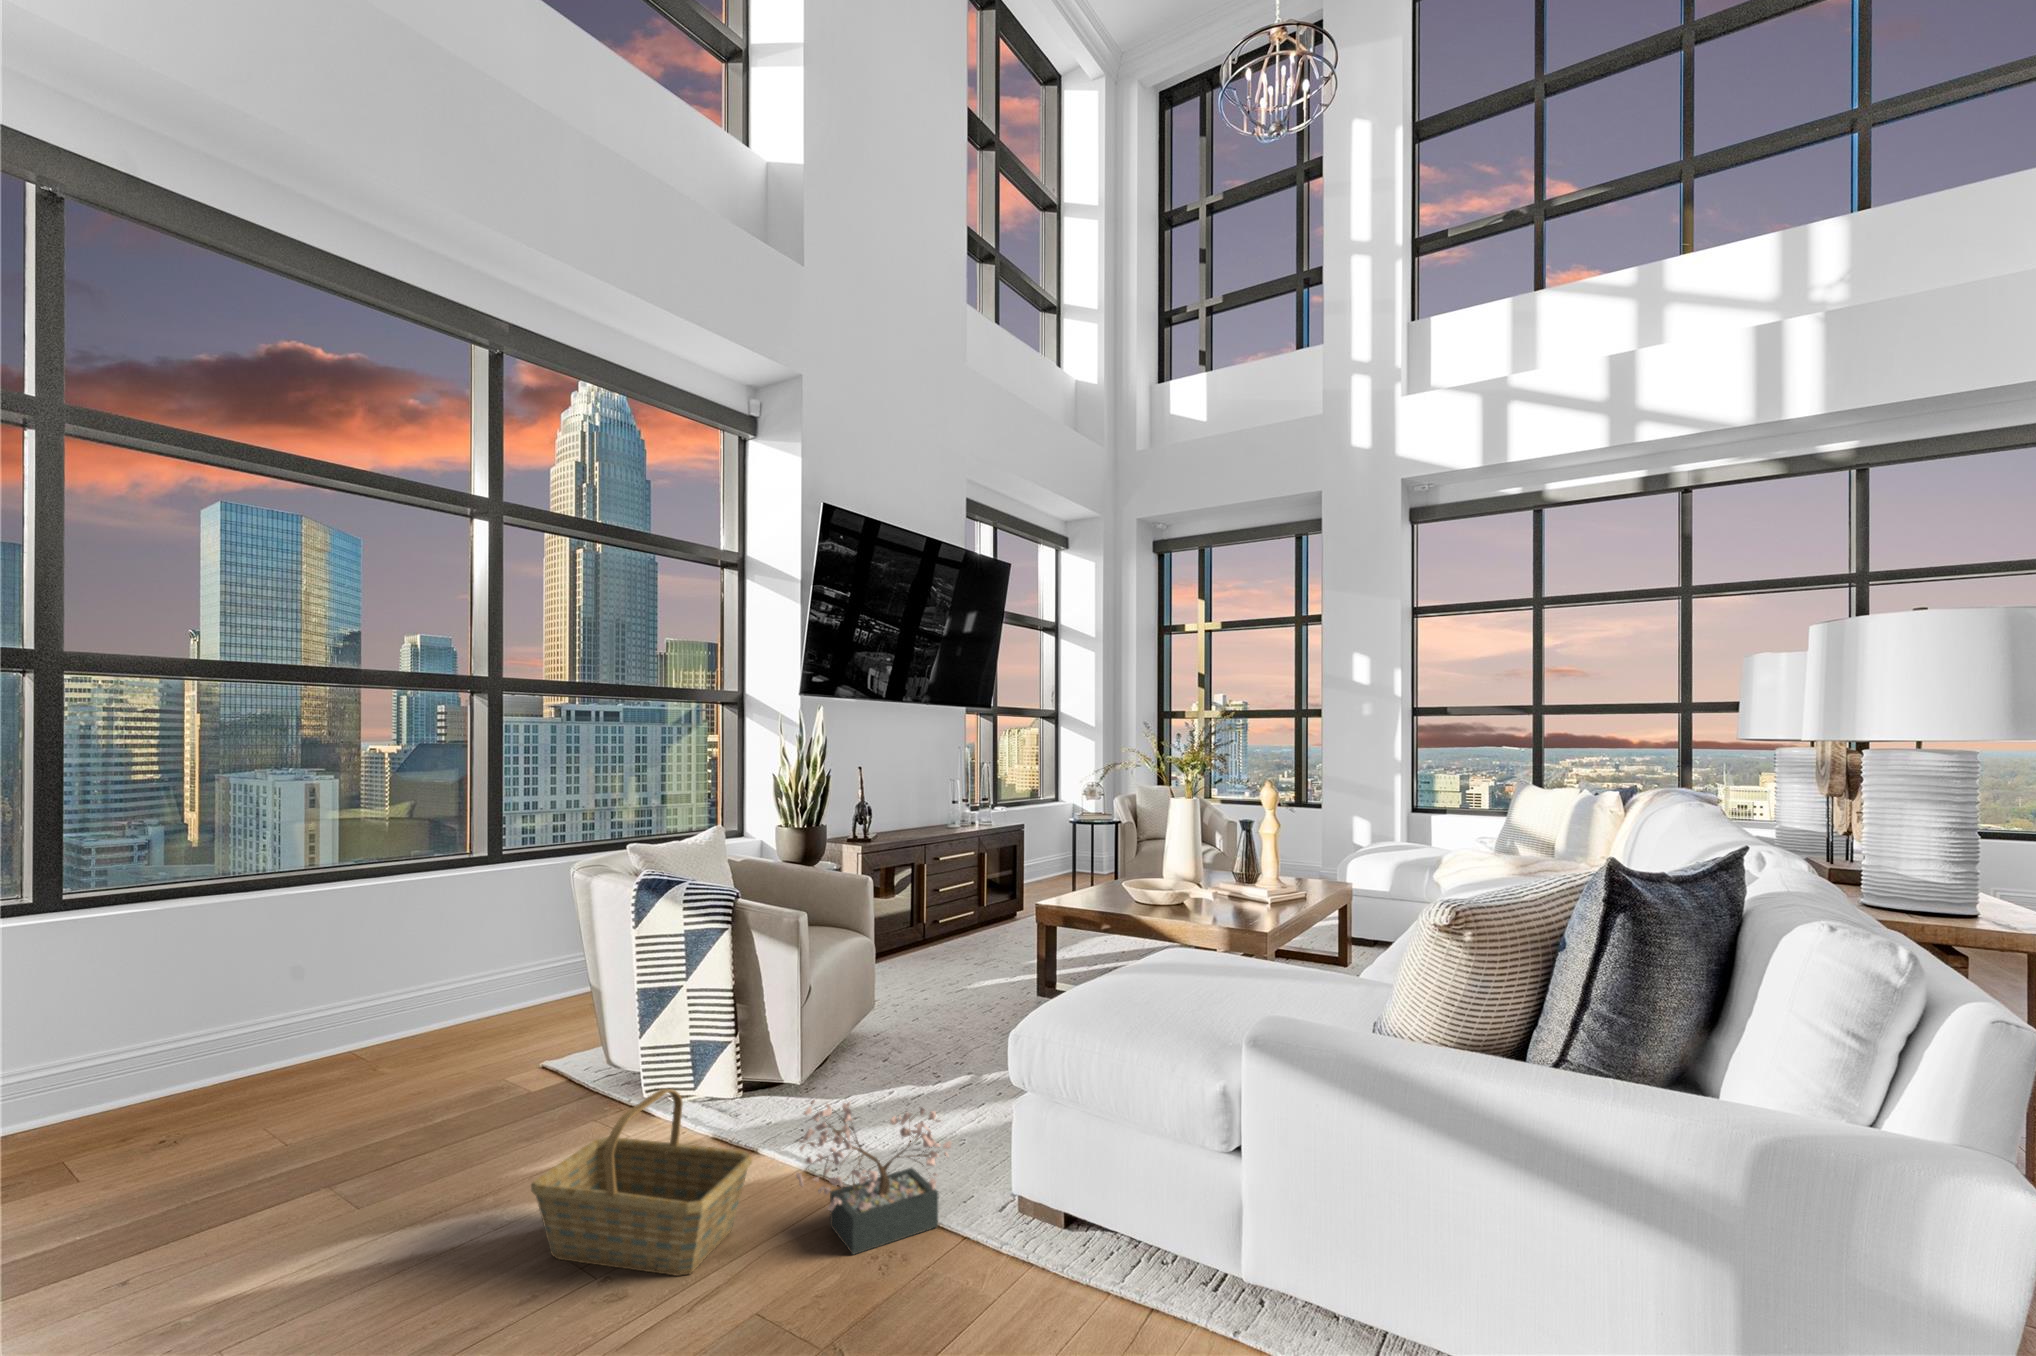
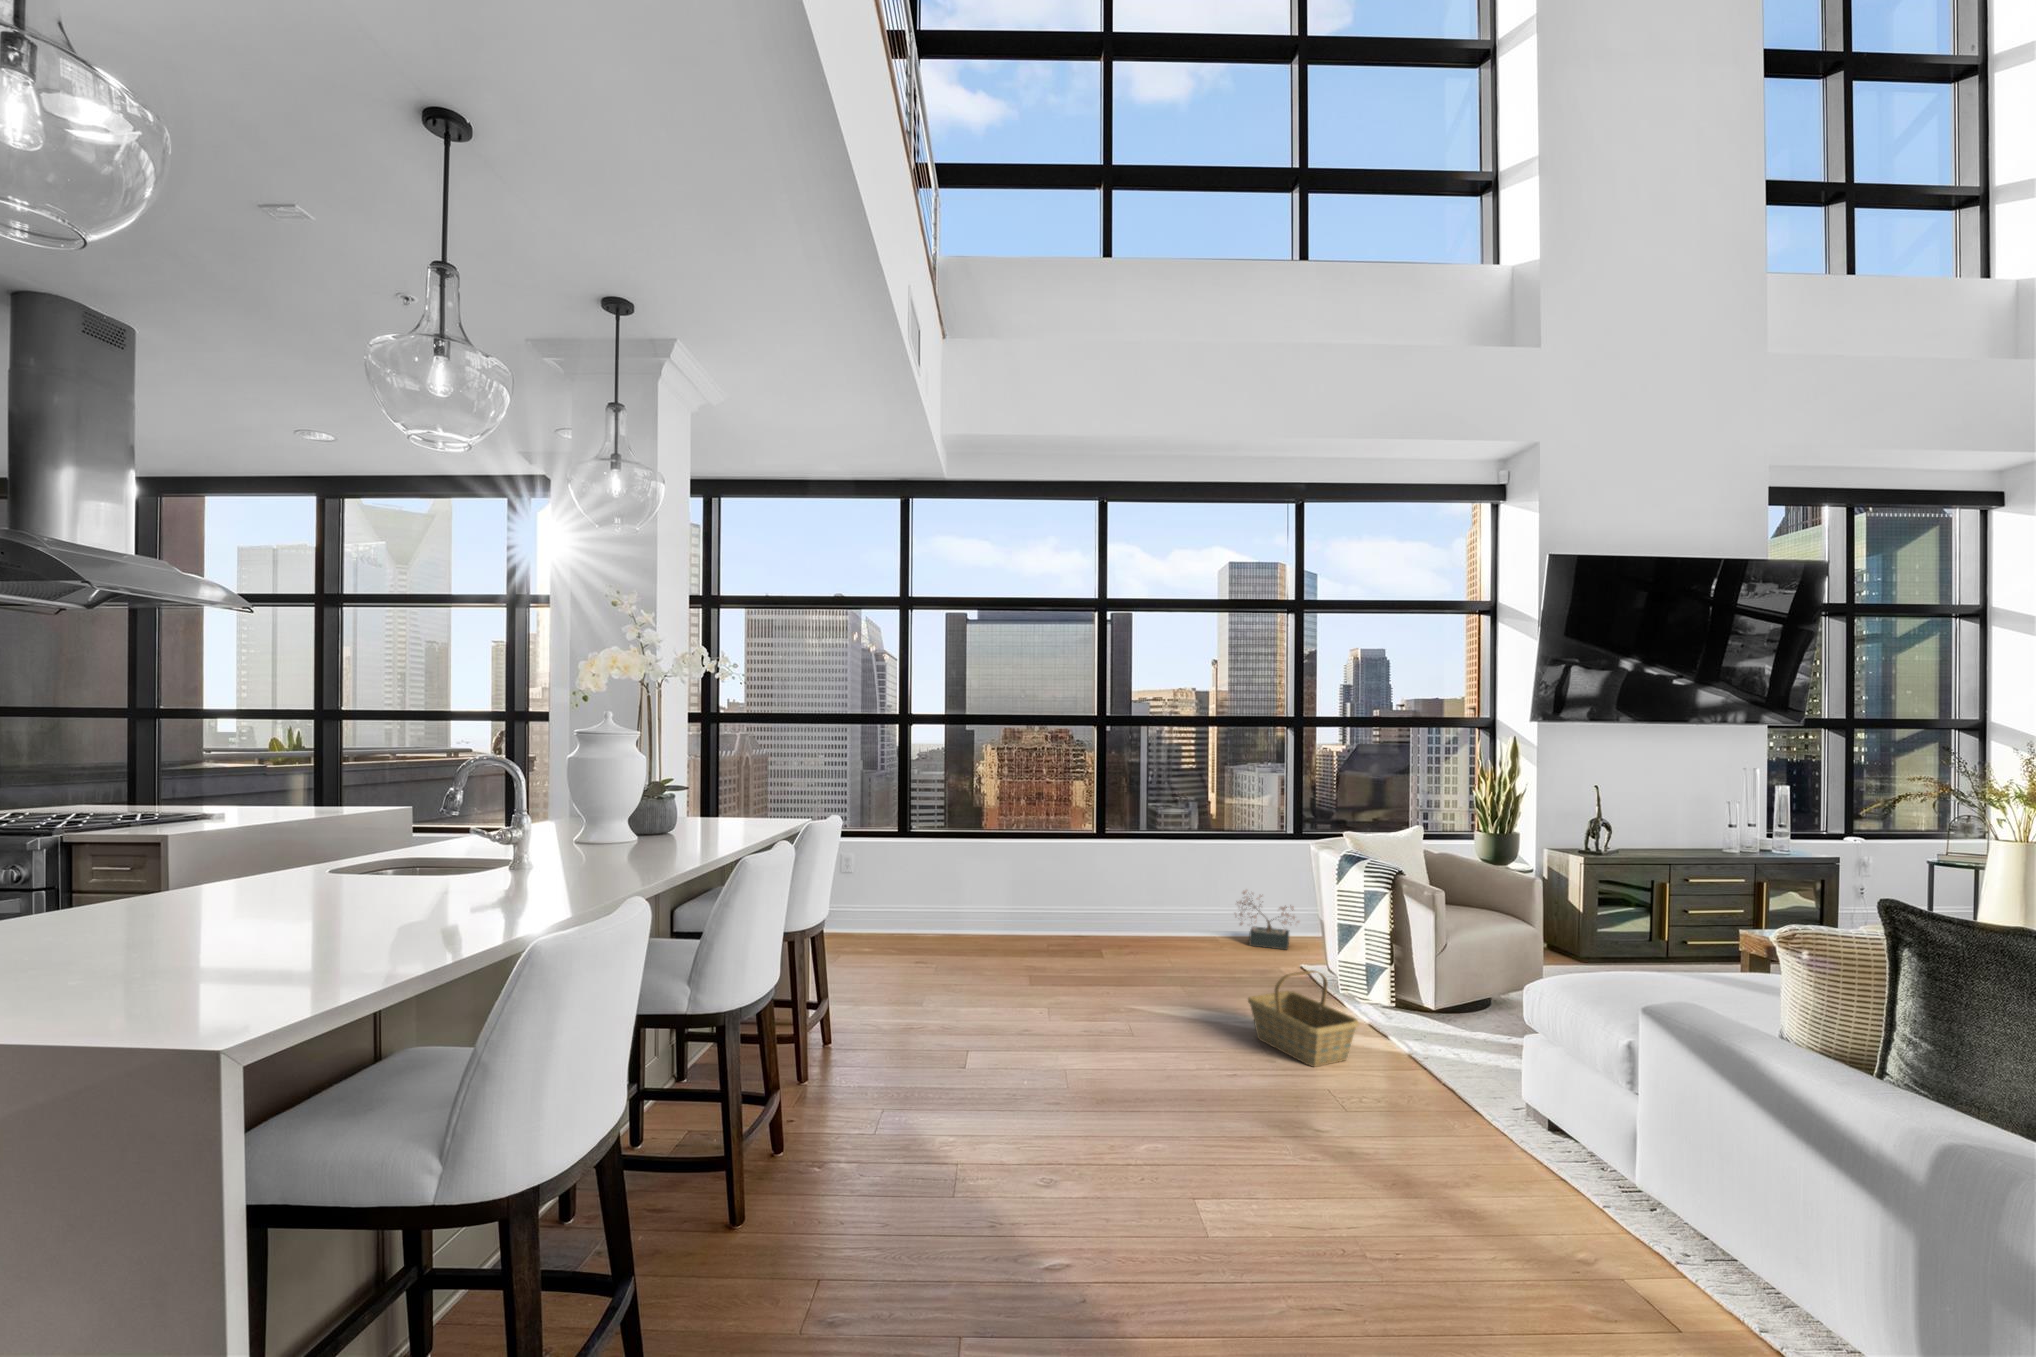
decorative plant: present [796,1100,951,1255] -> present [1237,890,1299,950]

